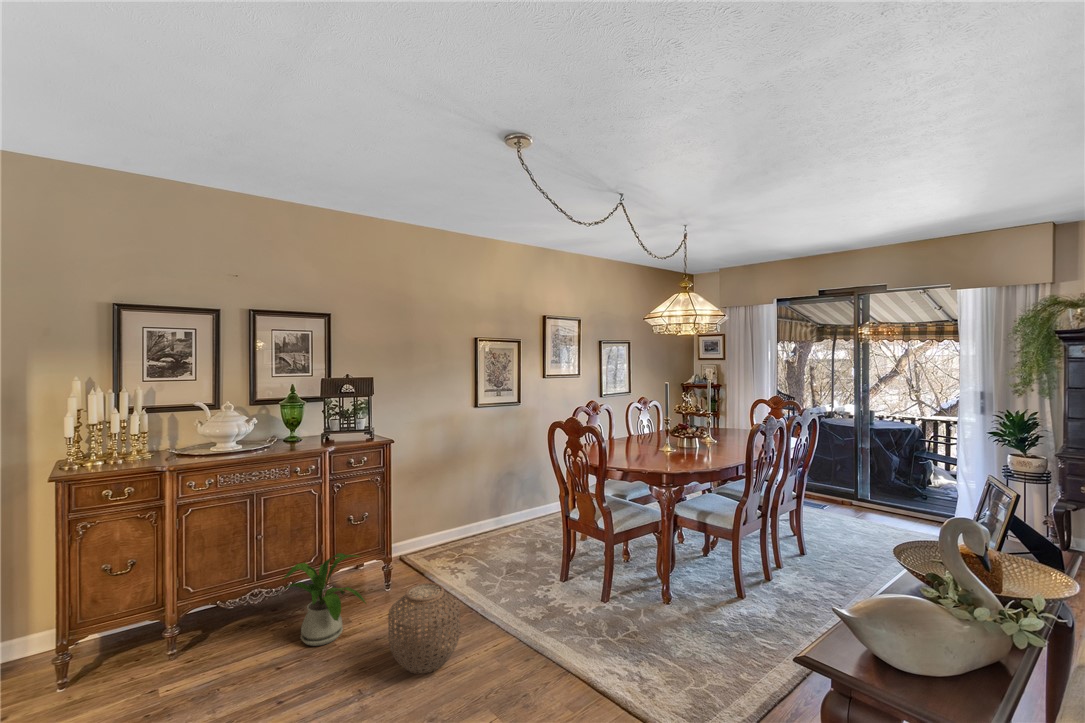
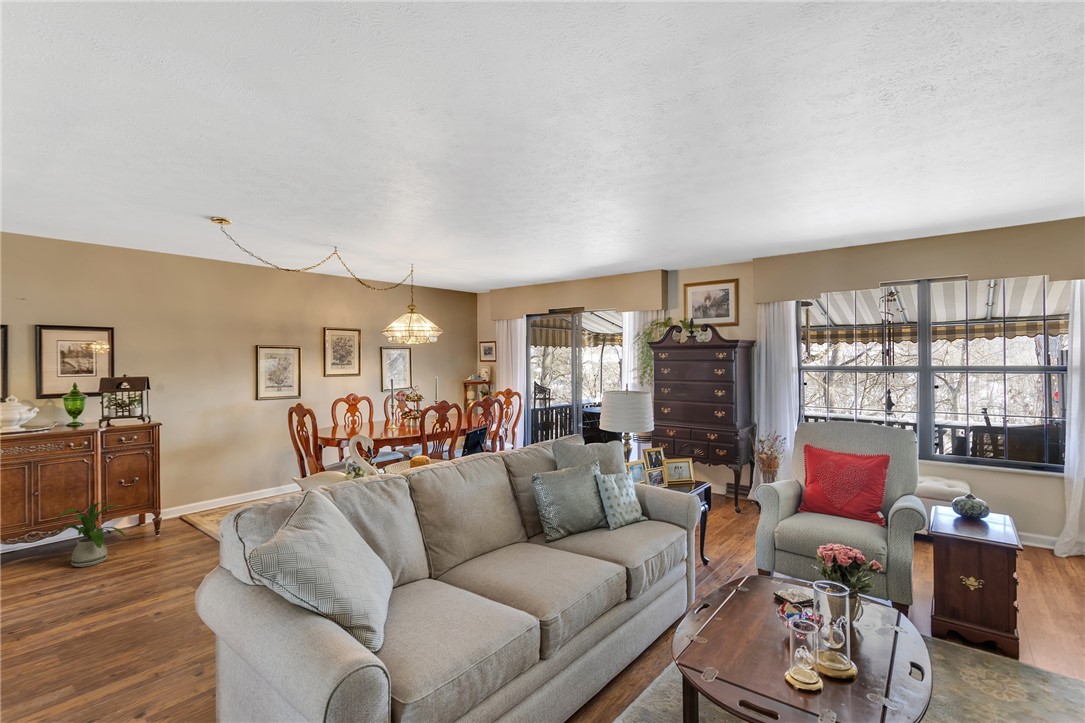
woven basket: present [388,583,460,674] -> none [133,515,192,573]

